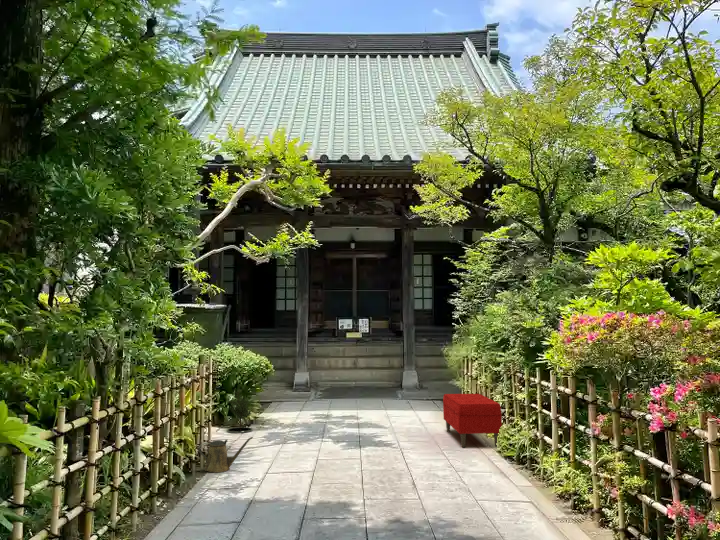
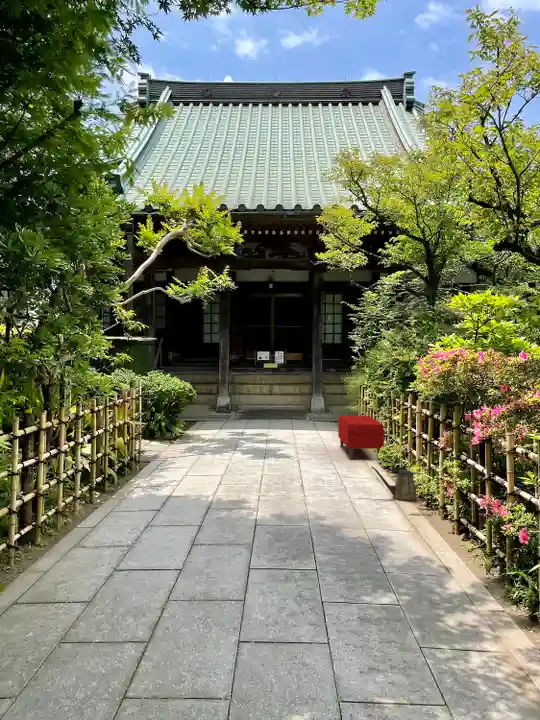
potted tree: present [227,390,253,433] -> none [156,405,179,445]
watering can: present [199,437,253,472] -> present [371,467,420,501]

